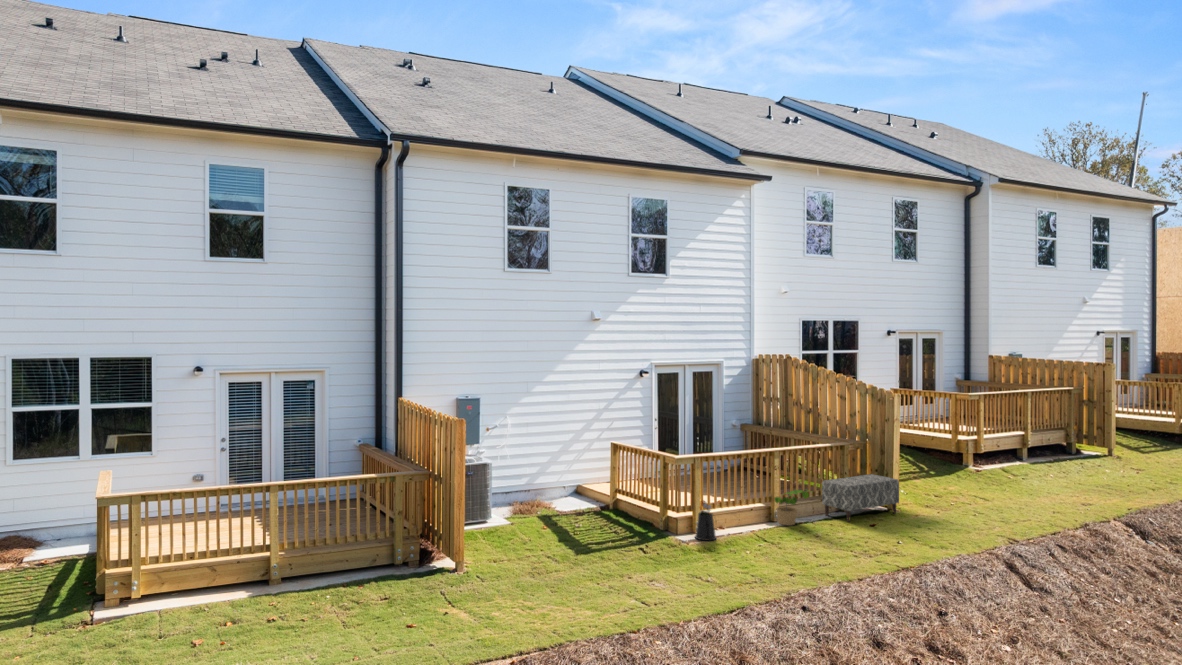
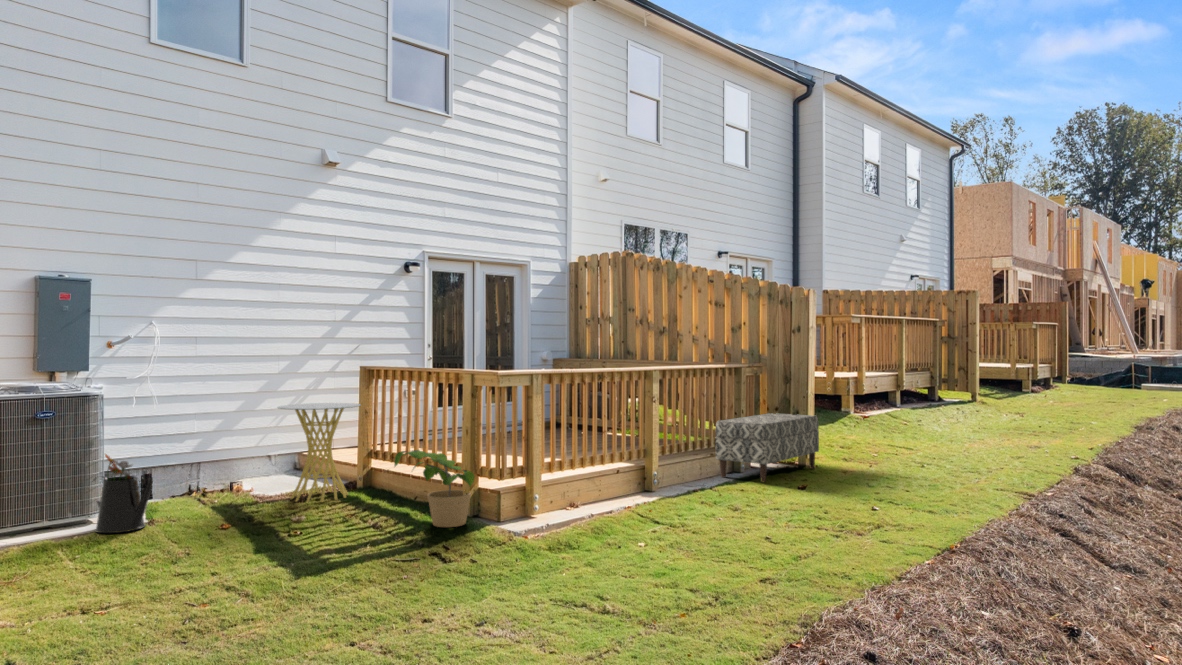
side table: none [570,461,611,515] -> present [278,403,361,502]
potted plant: present [775,490,809,525] -> present [394,450,474,527]
watering can: present [695,501,716,541] -> present [94,455,153,533]

